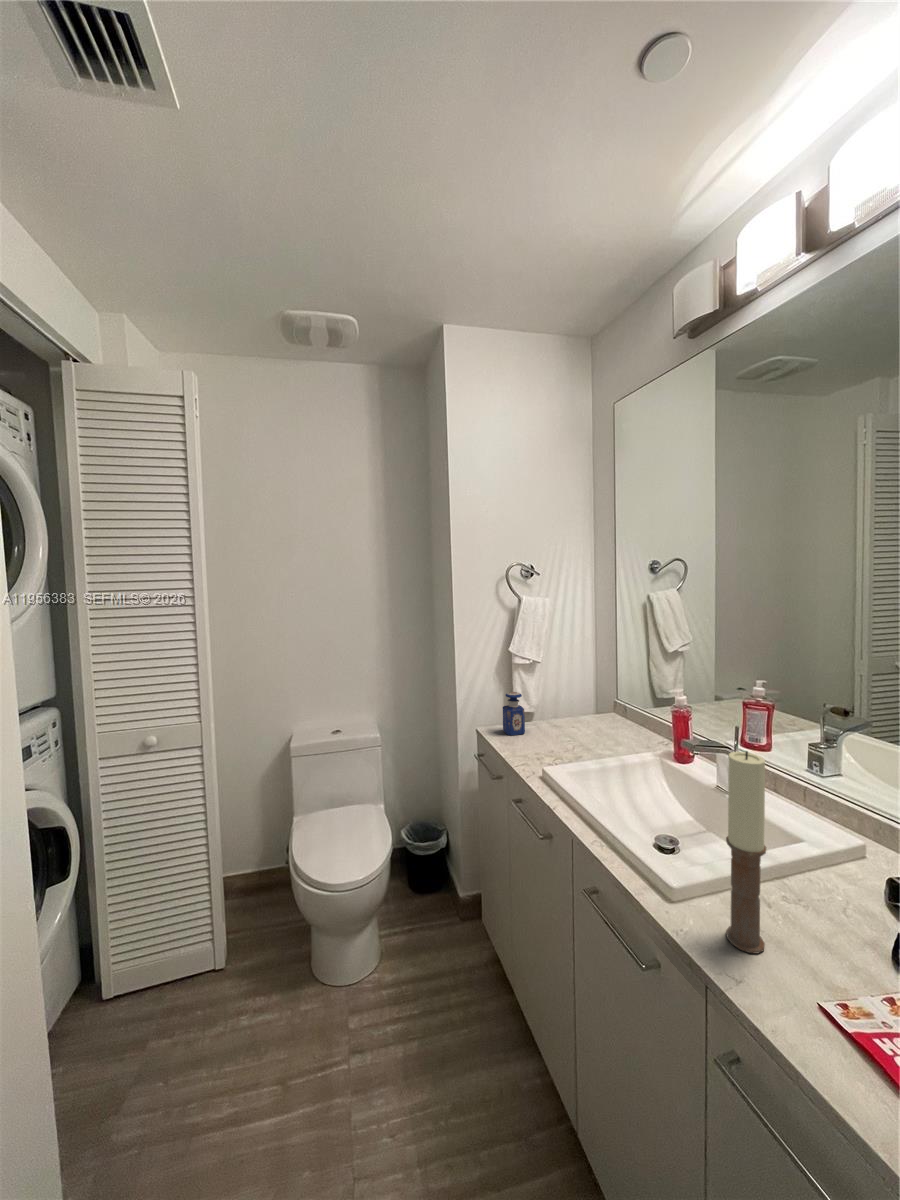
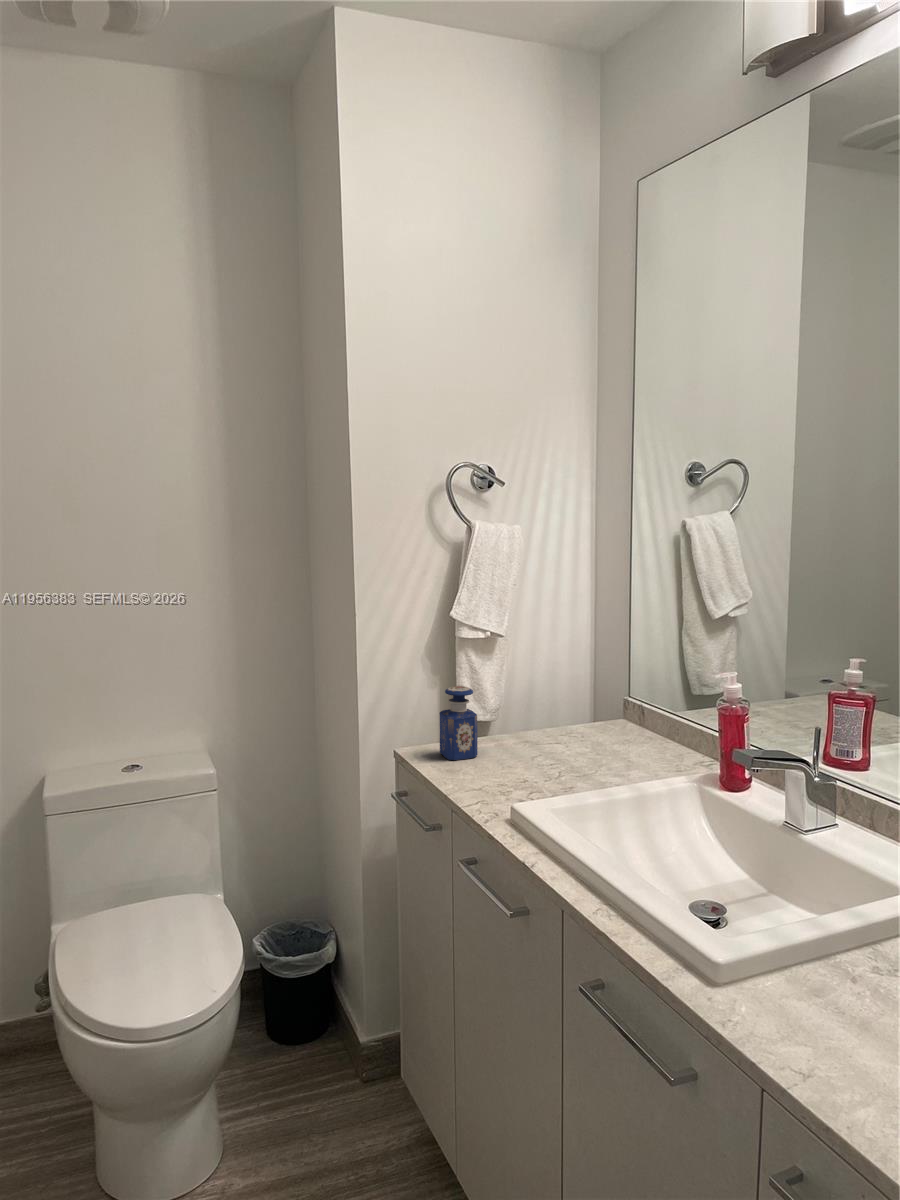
candle: present [726,751,766,953] -> none [792,749,859,1039]

